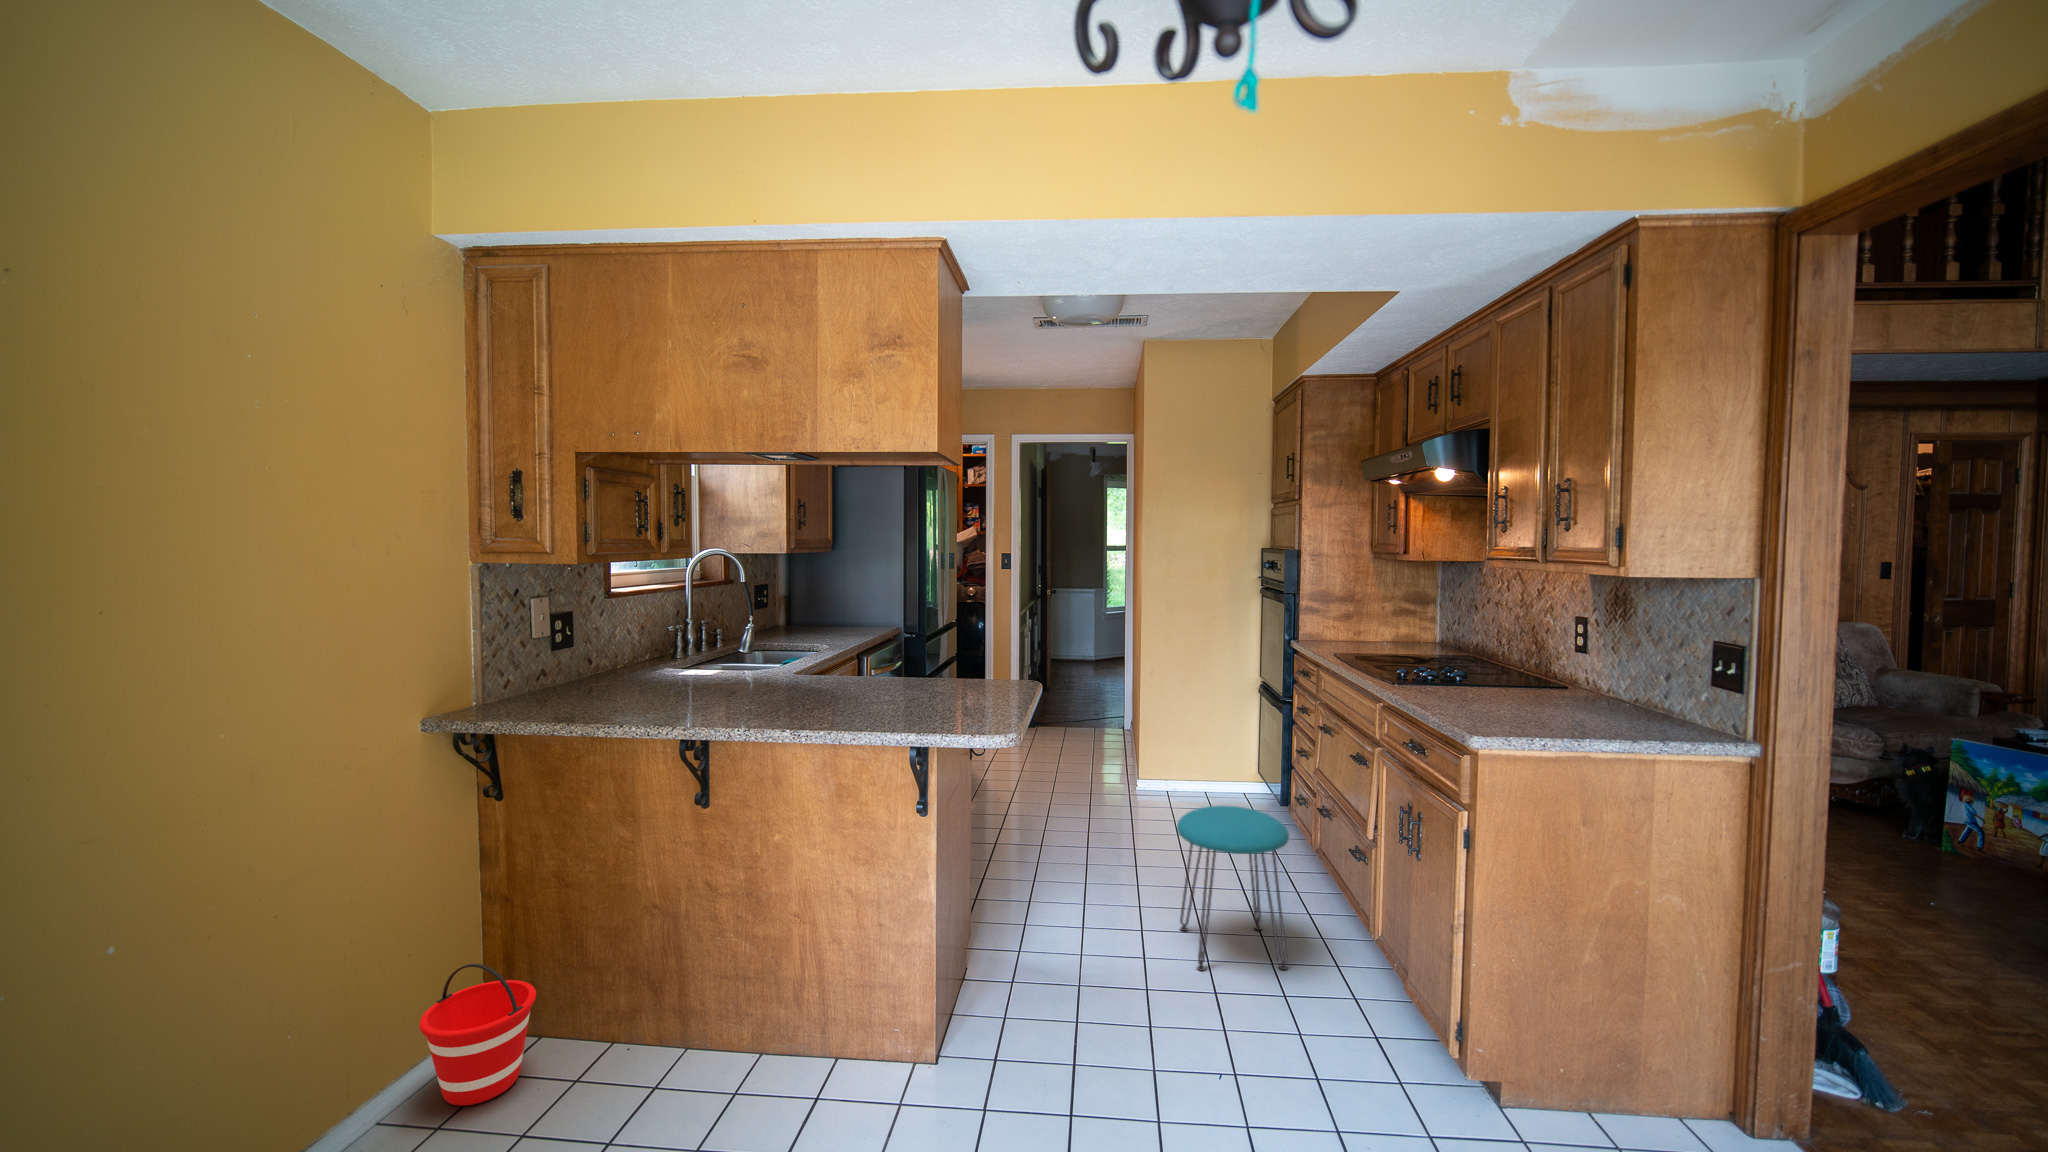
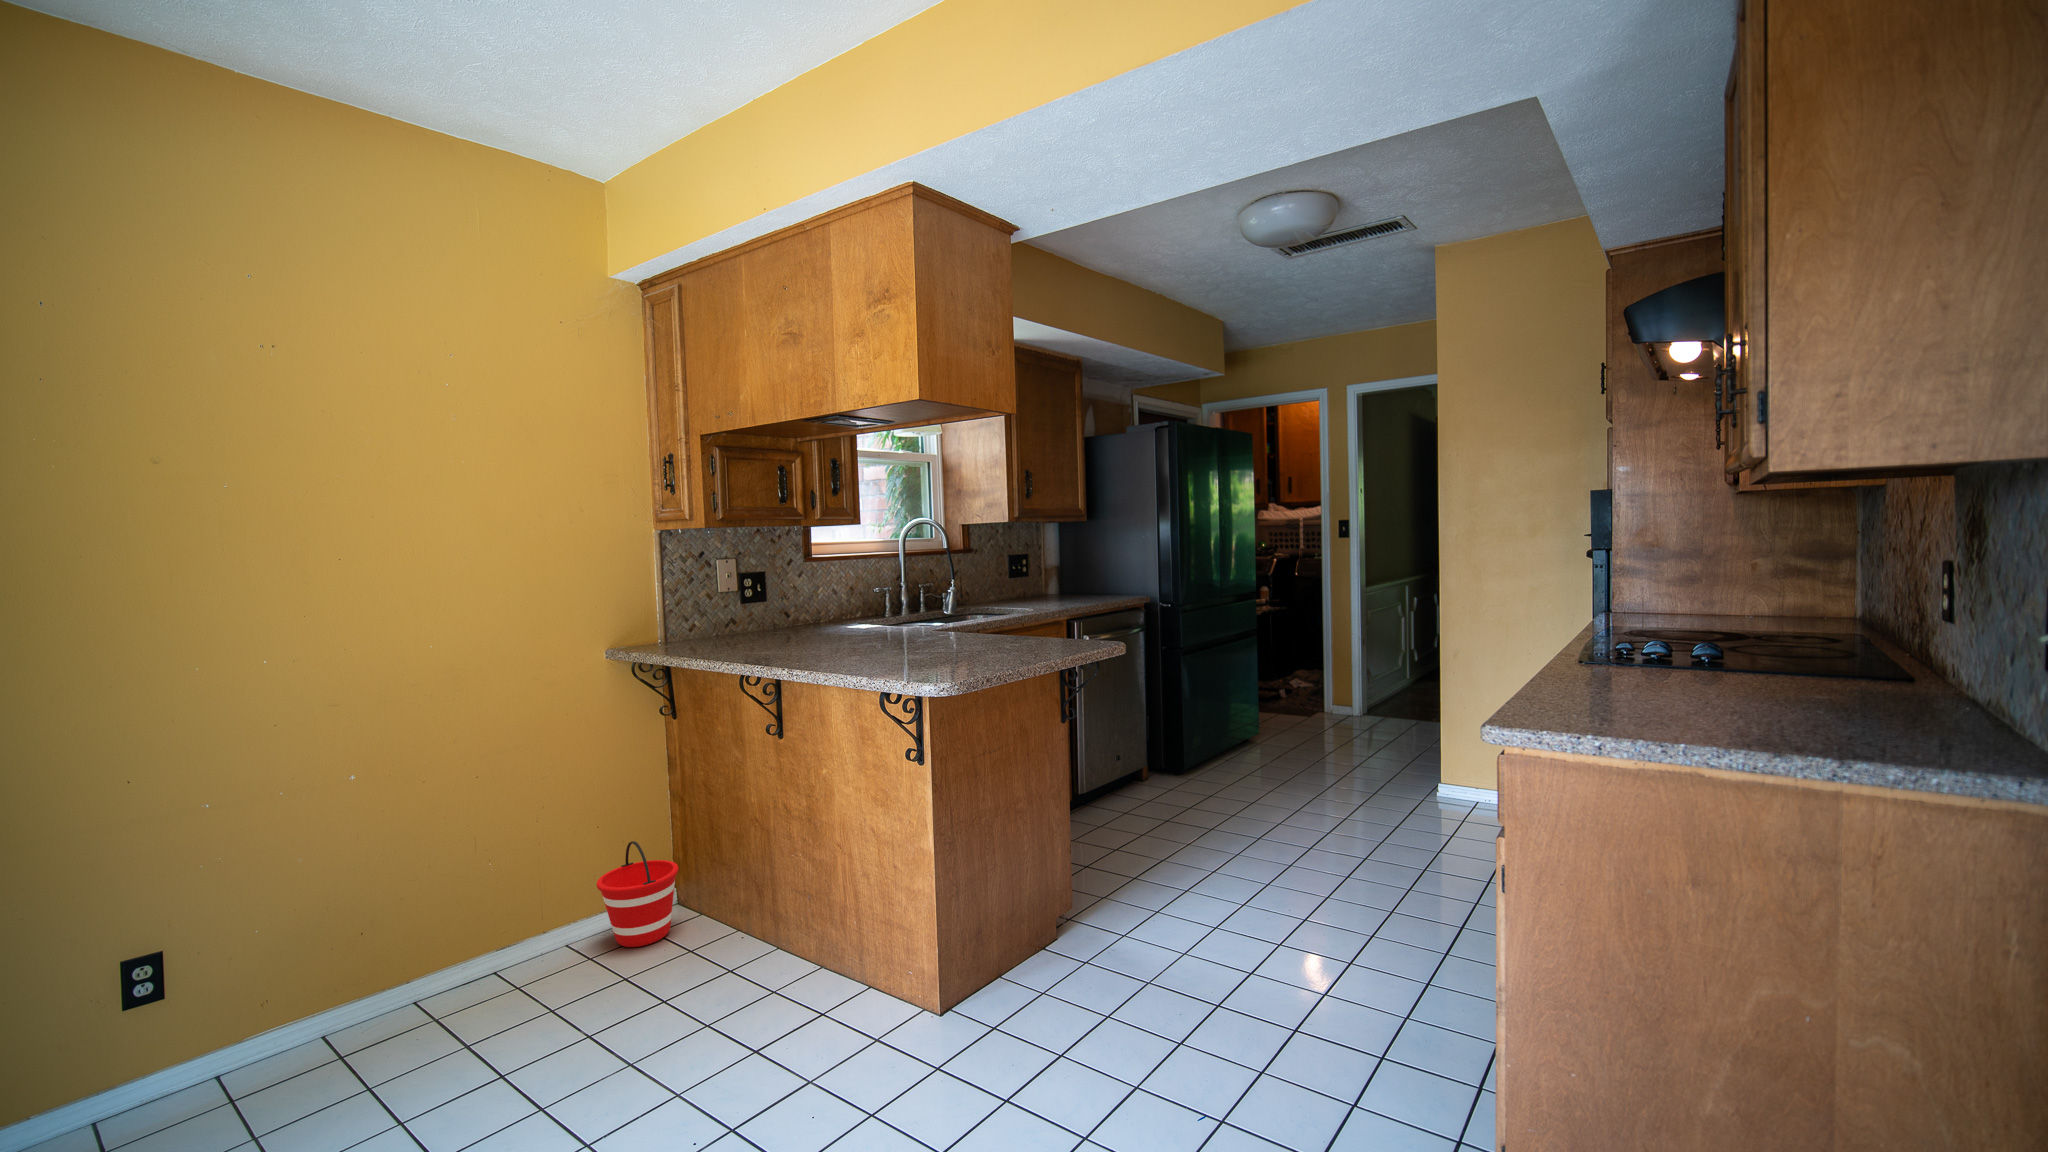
stool: present [1177,805,1289,971] -> none [1276,809,1429,1038]

